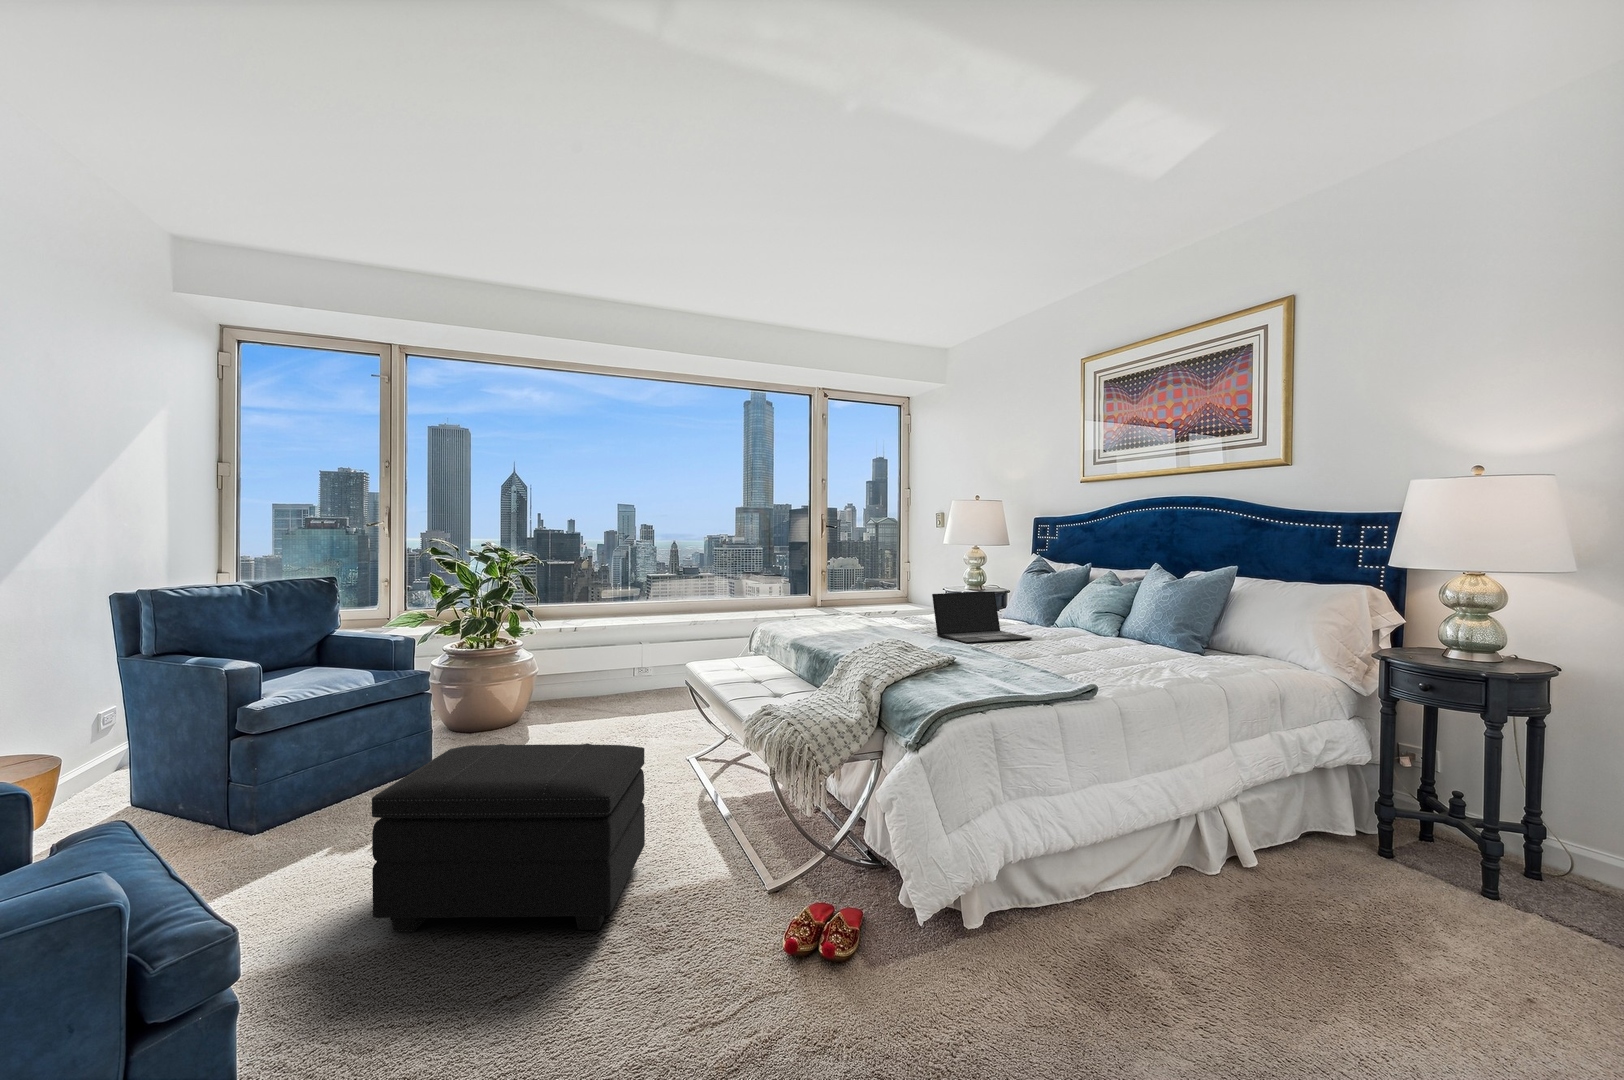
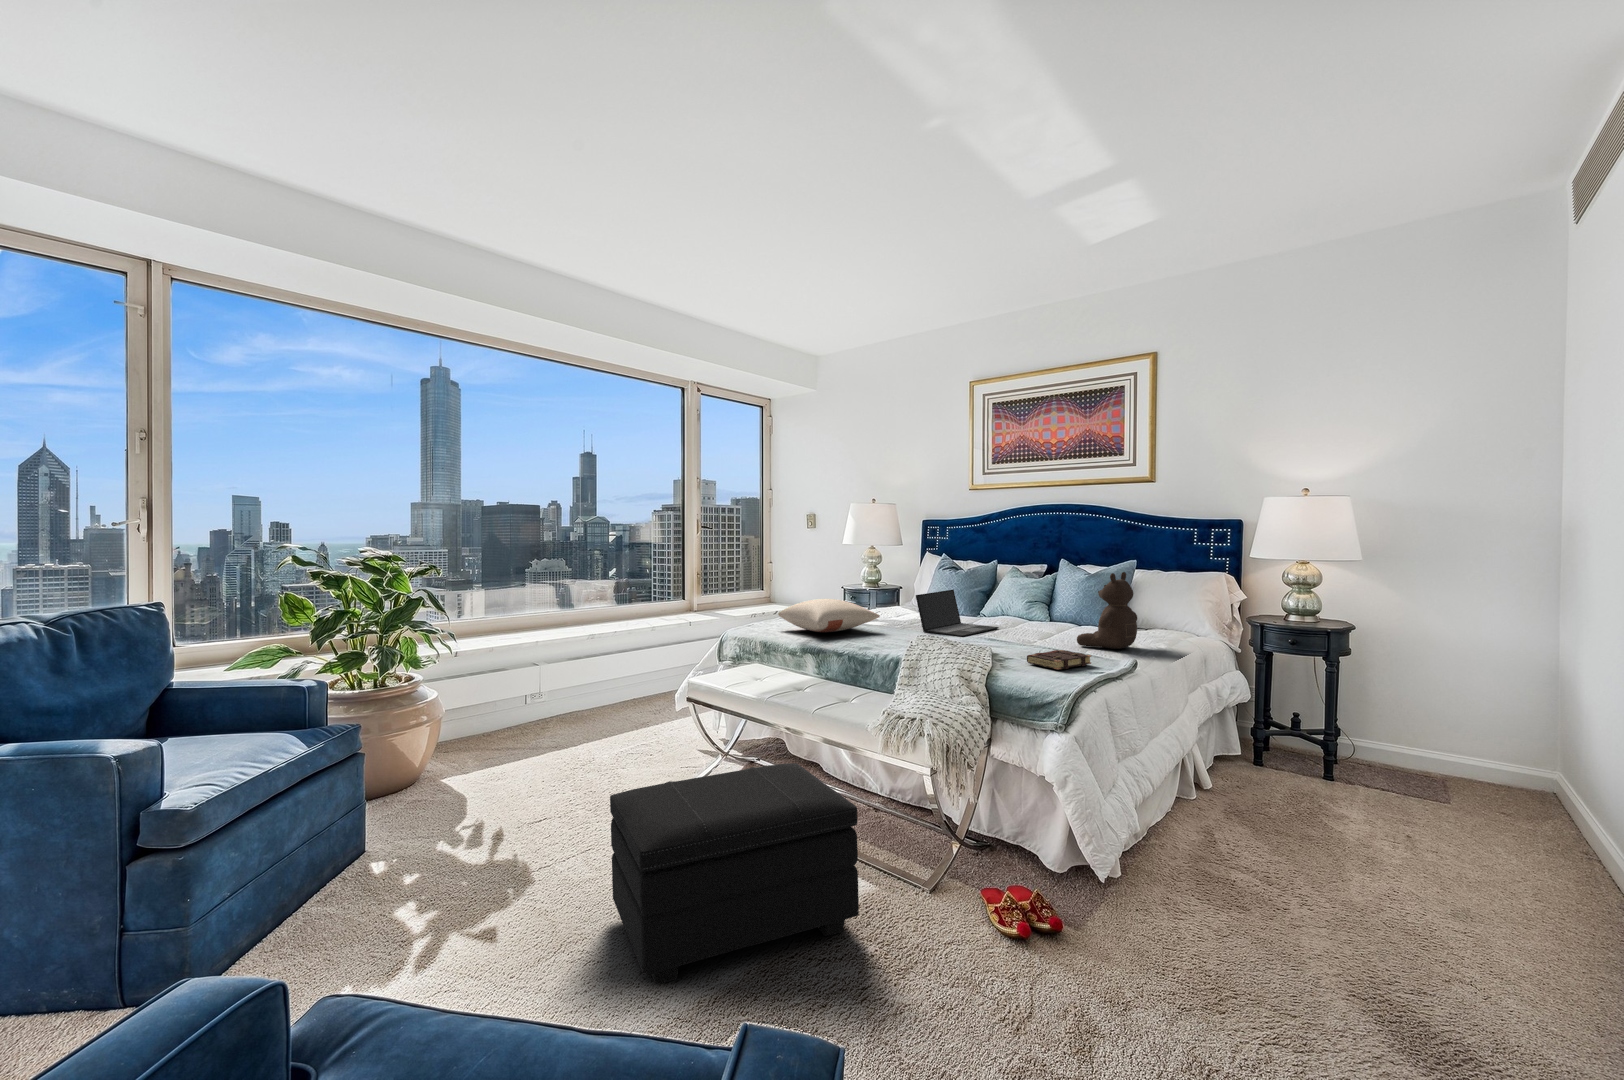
teddy bear: none [1076,572,1160,671] -> present [1077,572,1137,649]
pillow: none [800,594,890,628] -> present [778,599,880,632]
book: none [958,662,1034,684] -> present [1027,650,1091,669]

